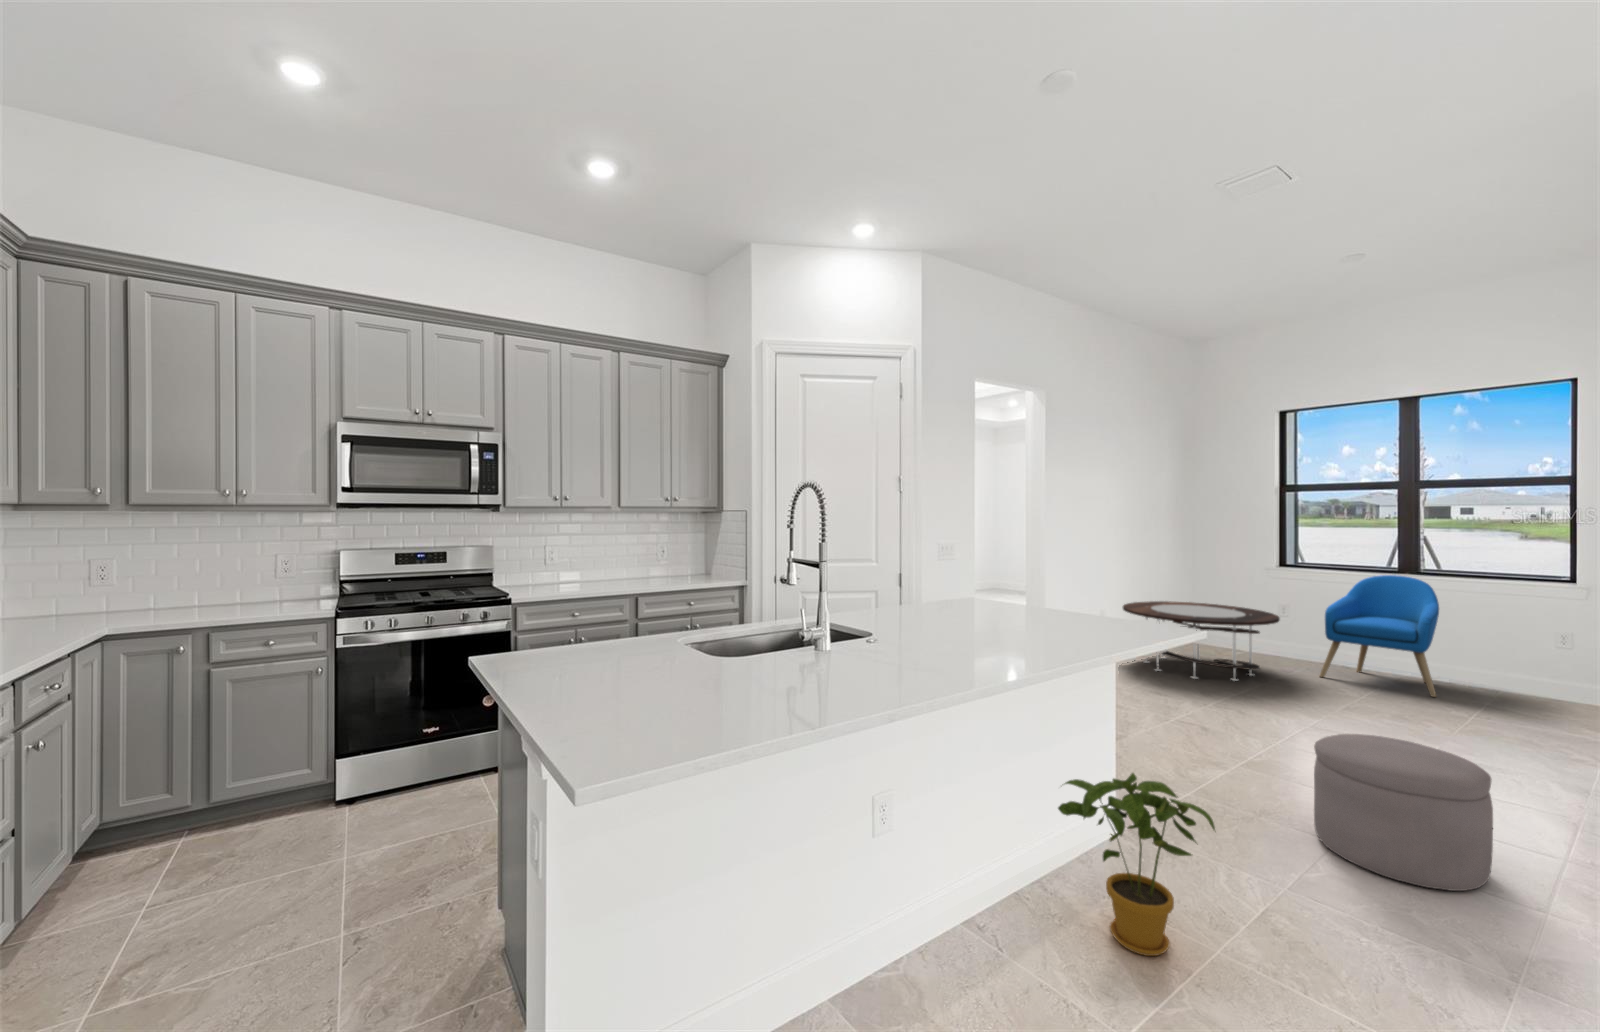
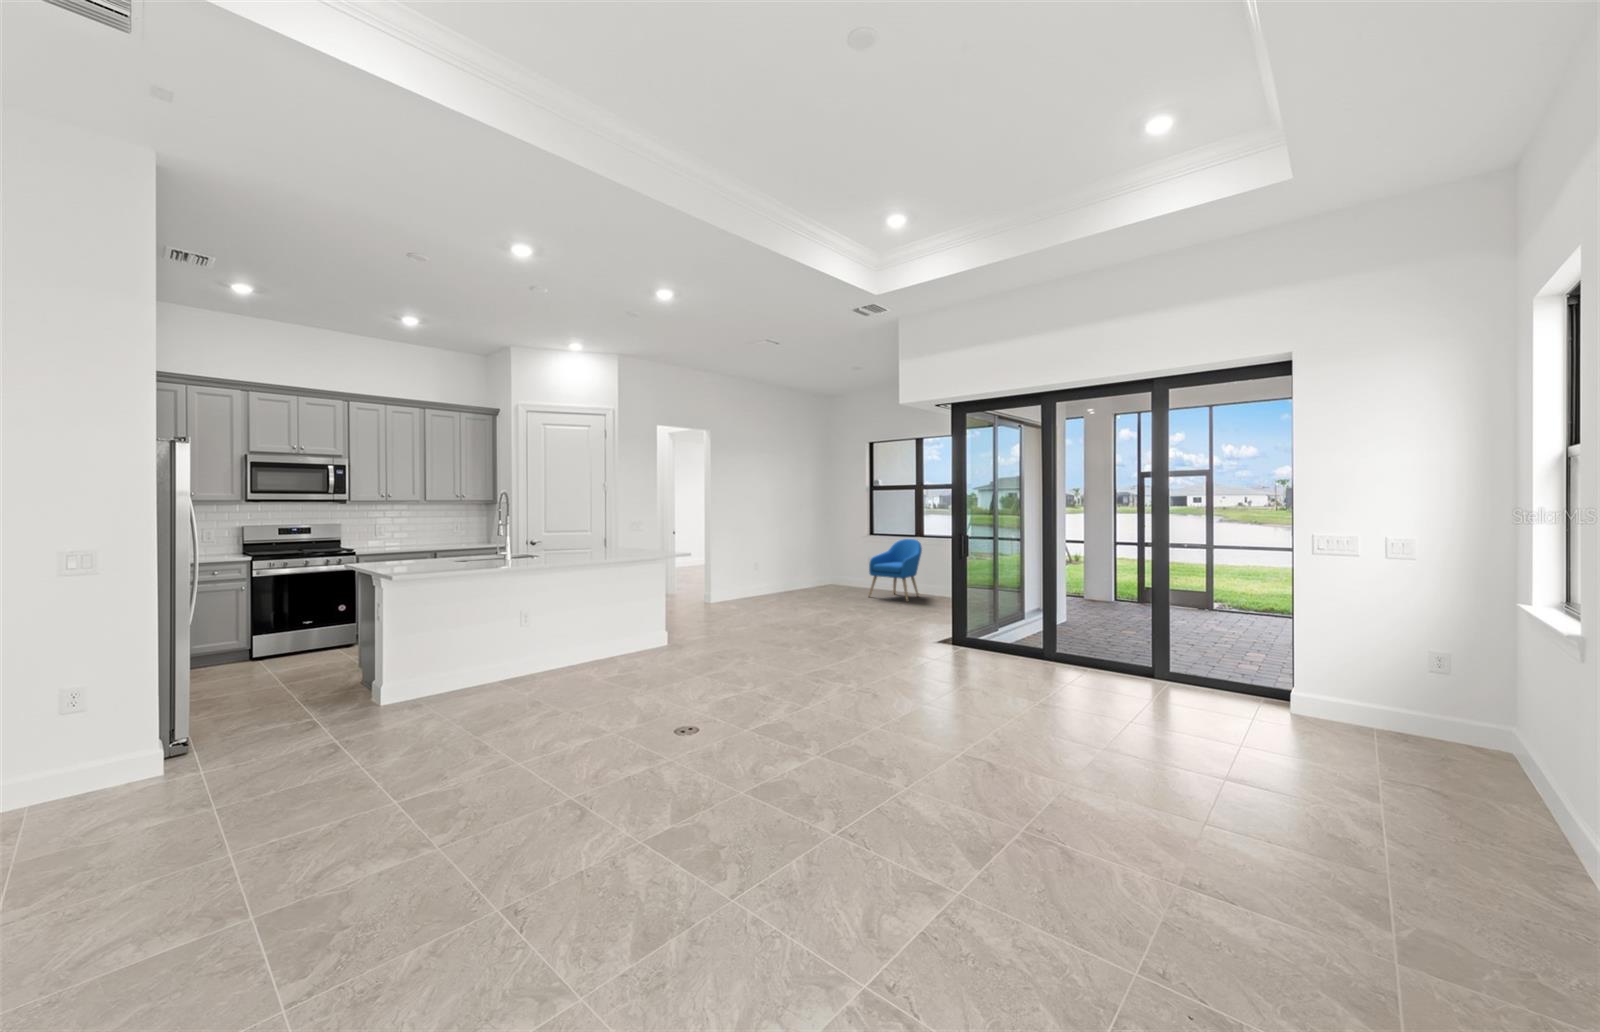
coffee table: present [1123,601,1280,681] -> none [769,559,847,600]
ottoman: present [1314,734,1493,891] -> none [747,598,799,648]
house plant: present [1058,773,1215,956] -> none [610,599,658,666]

